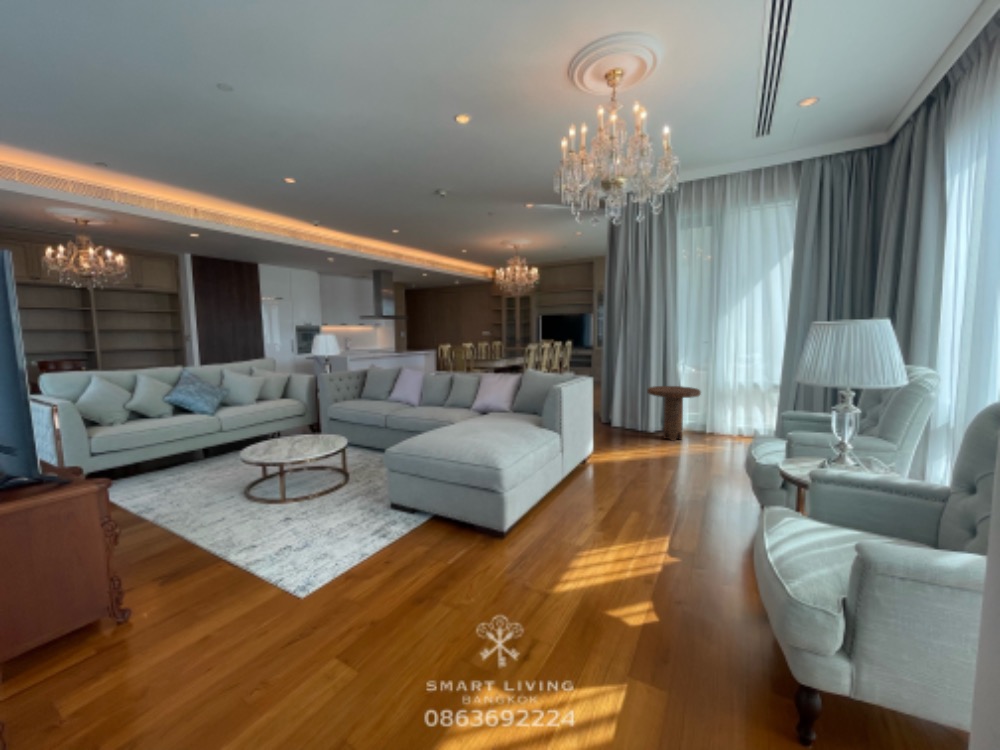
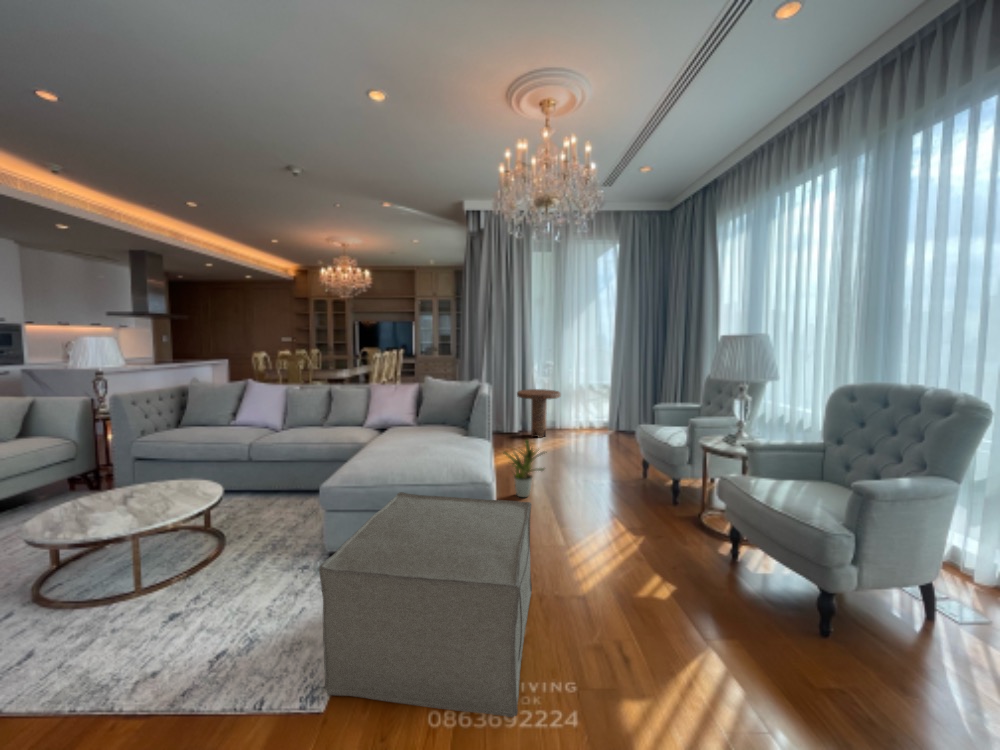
potted plant: none [566,436,619,495] -> present [504,440,547,497]
ottoman: none [304,462,506,655] -> present [319,492,532,717]

